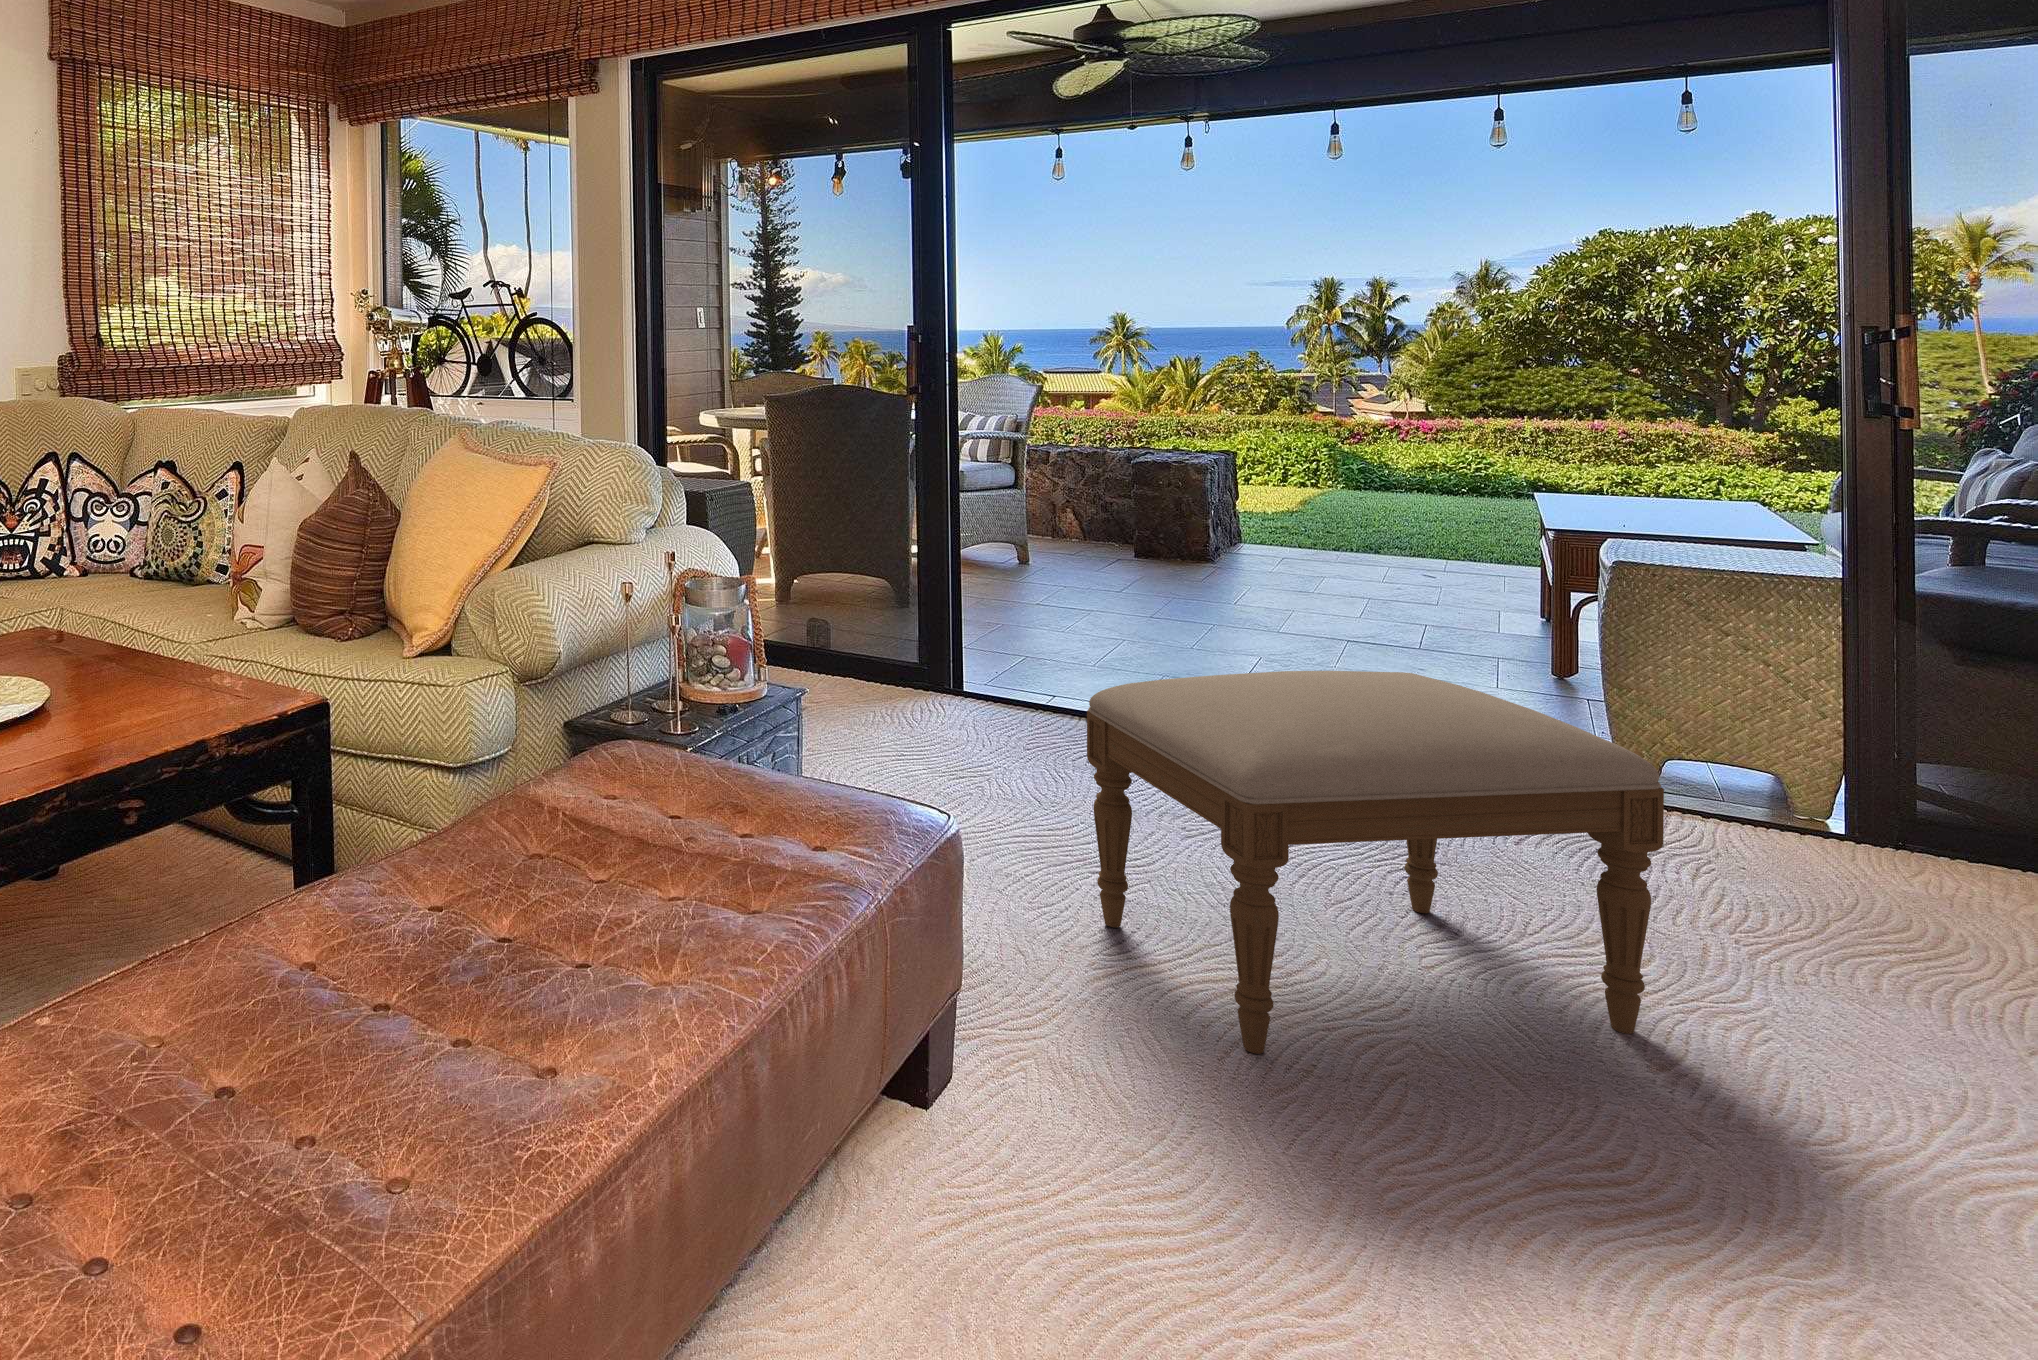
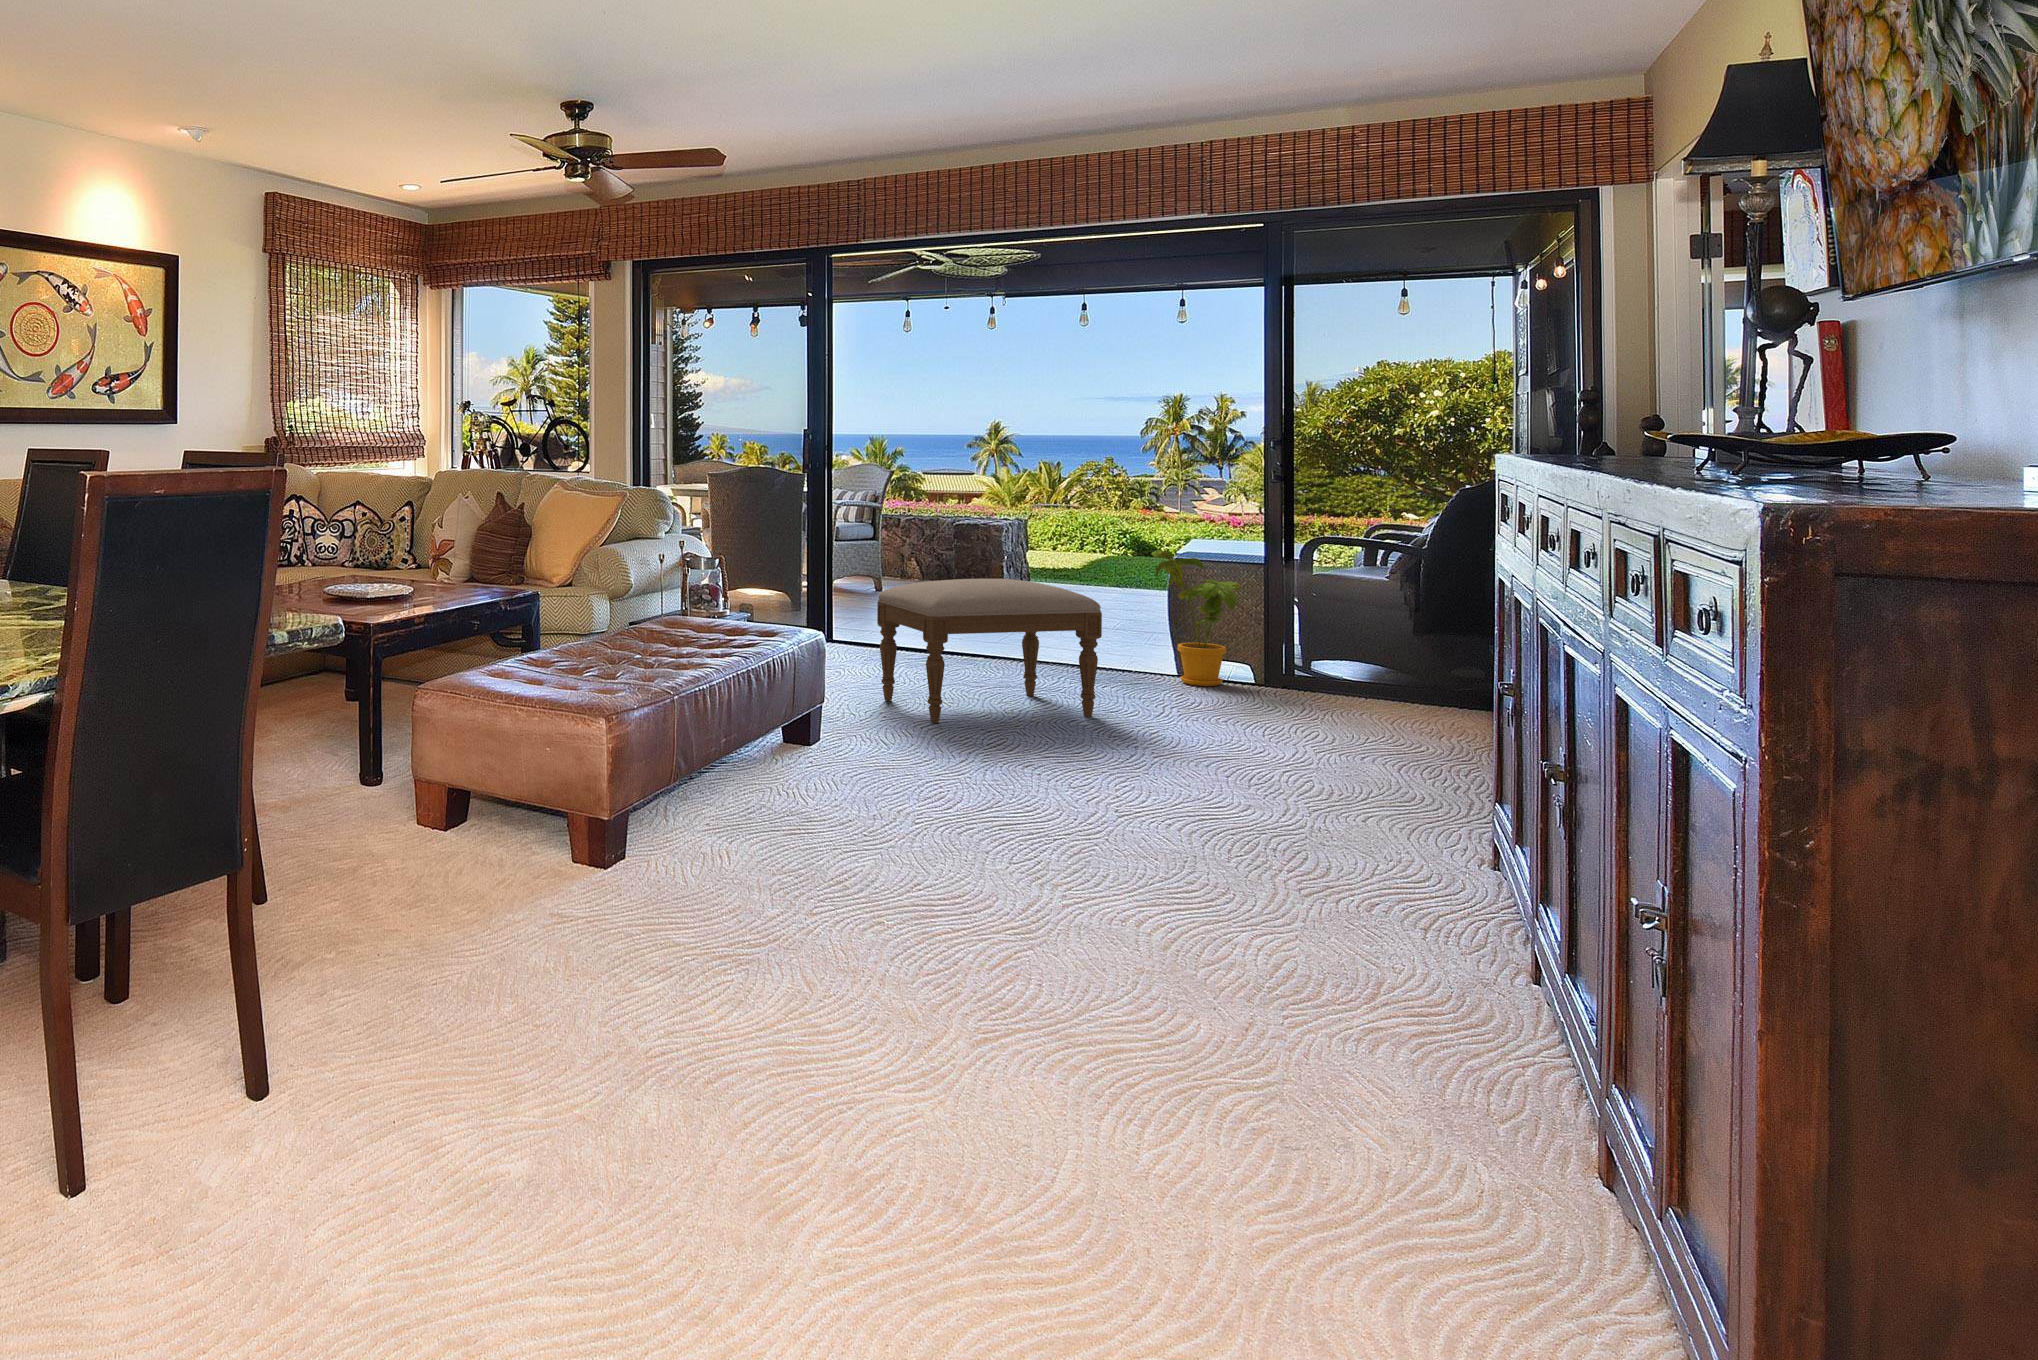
house plant: none [1652,588,1886,882] -> present [1152,550,1240,686]

